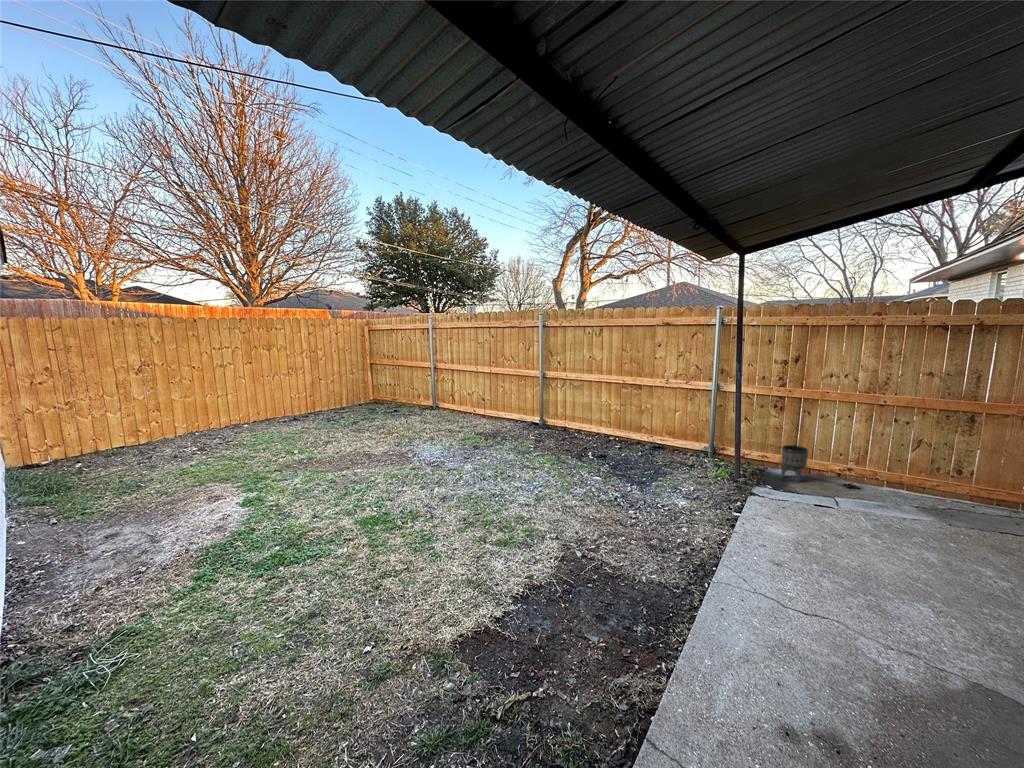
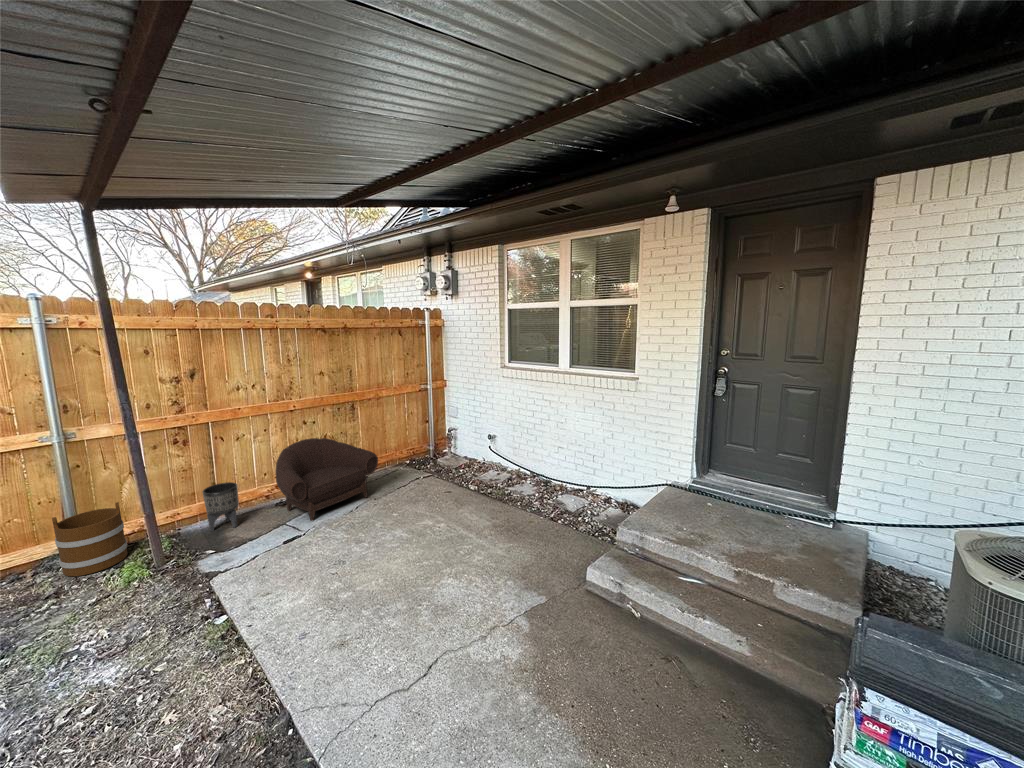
bucket: none [699,429,731,467] -> present [52,502,127,576]
armchair: none [835,435,969,516] -> present [275,438,378,521]

